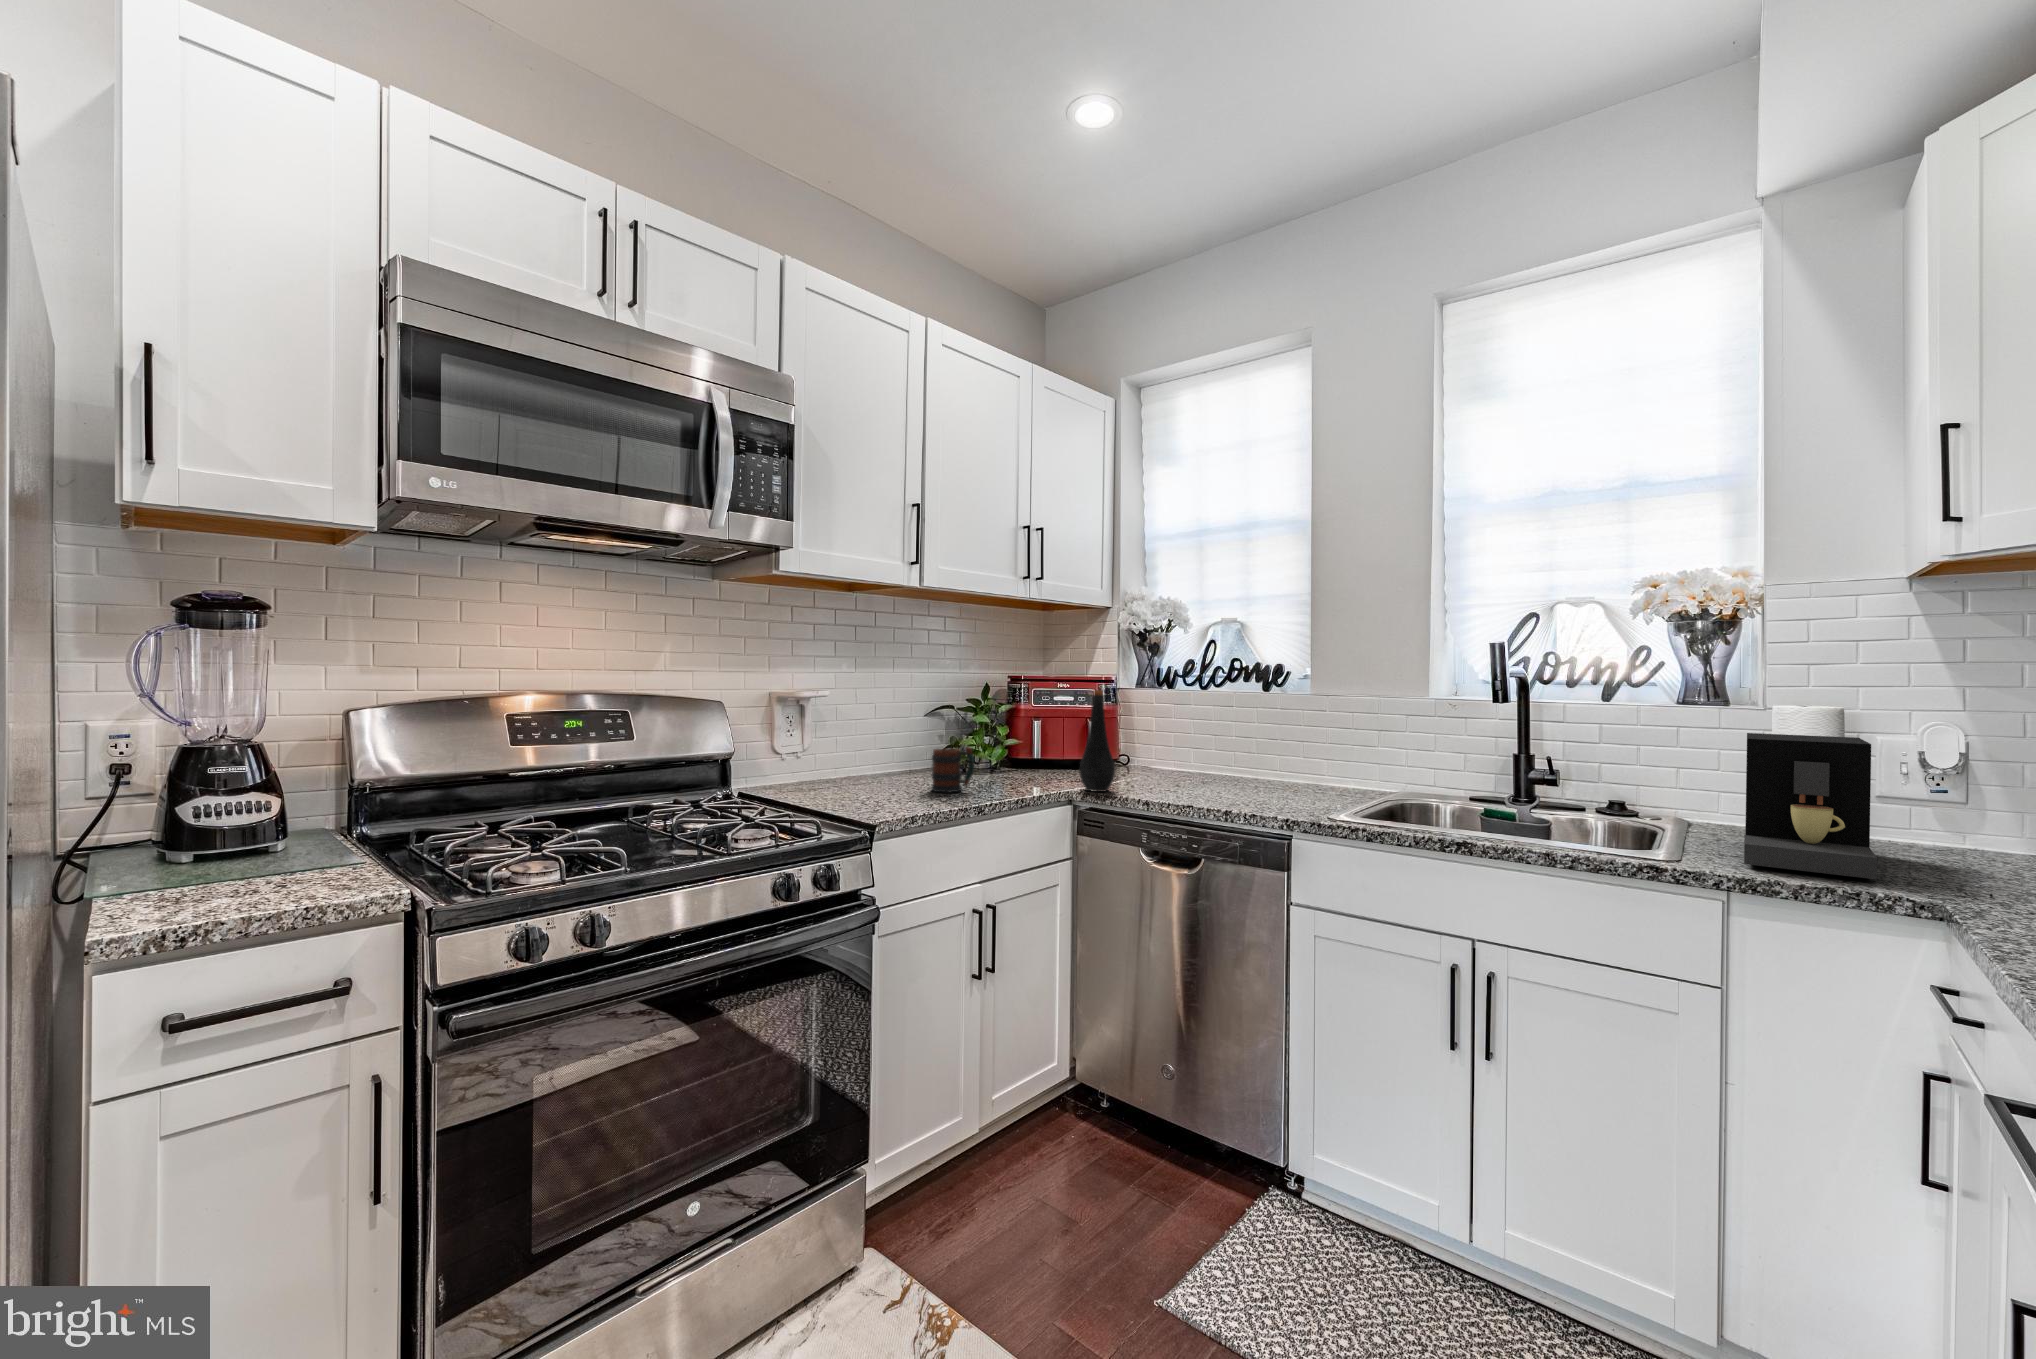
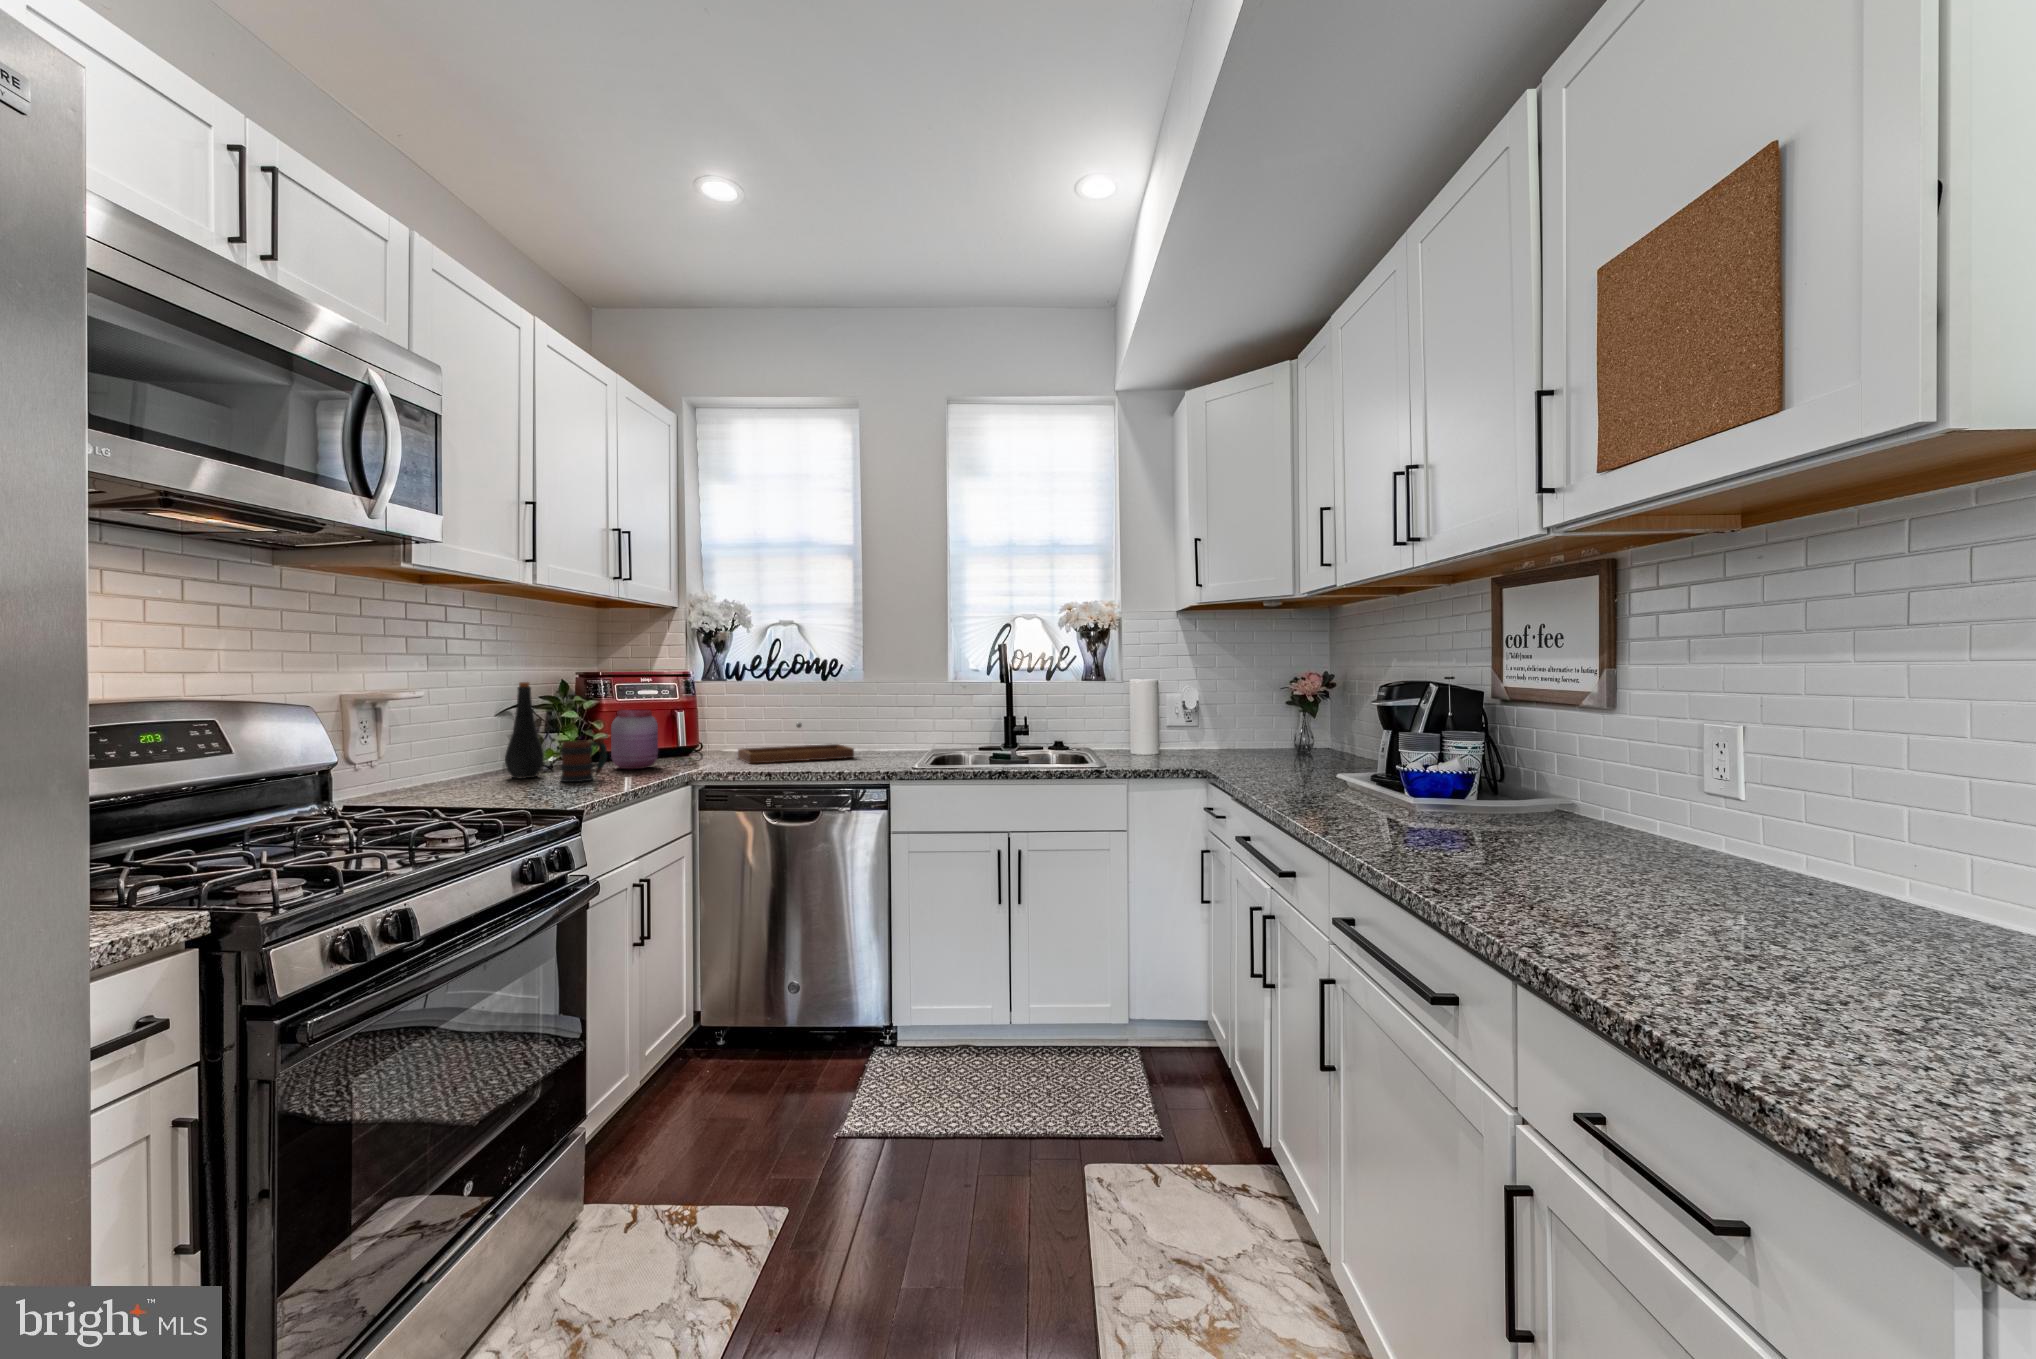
bottle: present [1080,690,1115,792] -> present [505,682,544,778]
jar: none [1002,718,1049,783] -> present [611,710,658,769]
coffee maker: present [1744,733,1877,879] -> none [1124,697,1187,767]
tray: none [1146,742,1281,793] -> present [738,723,854,764]

